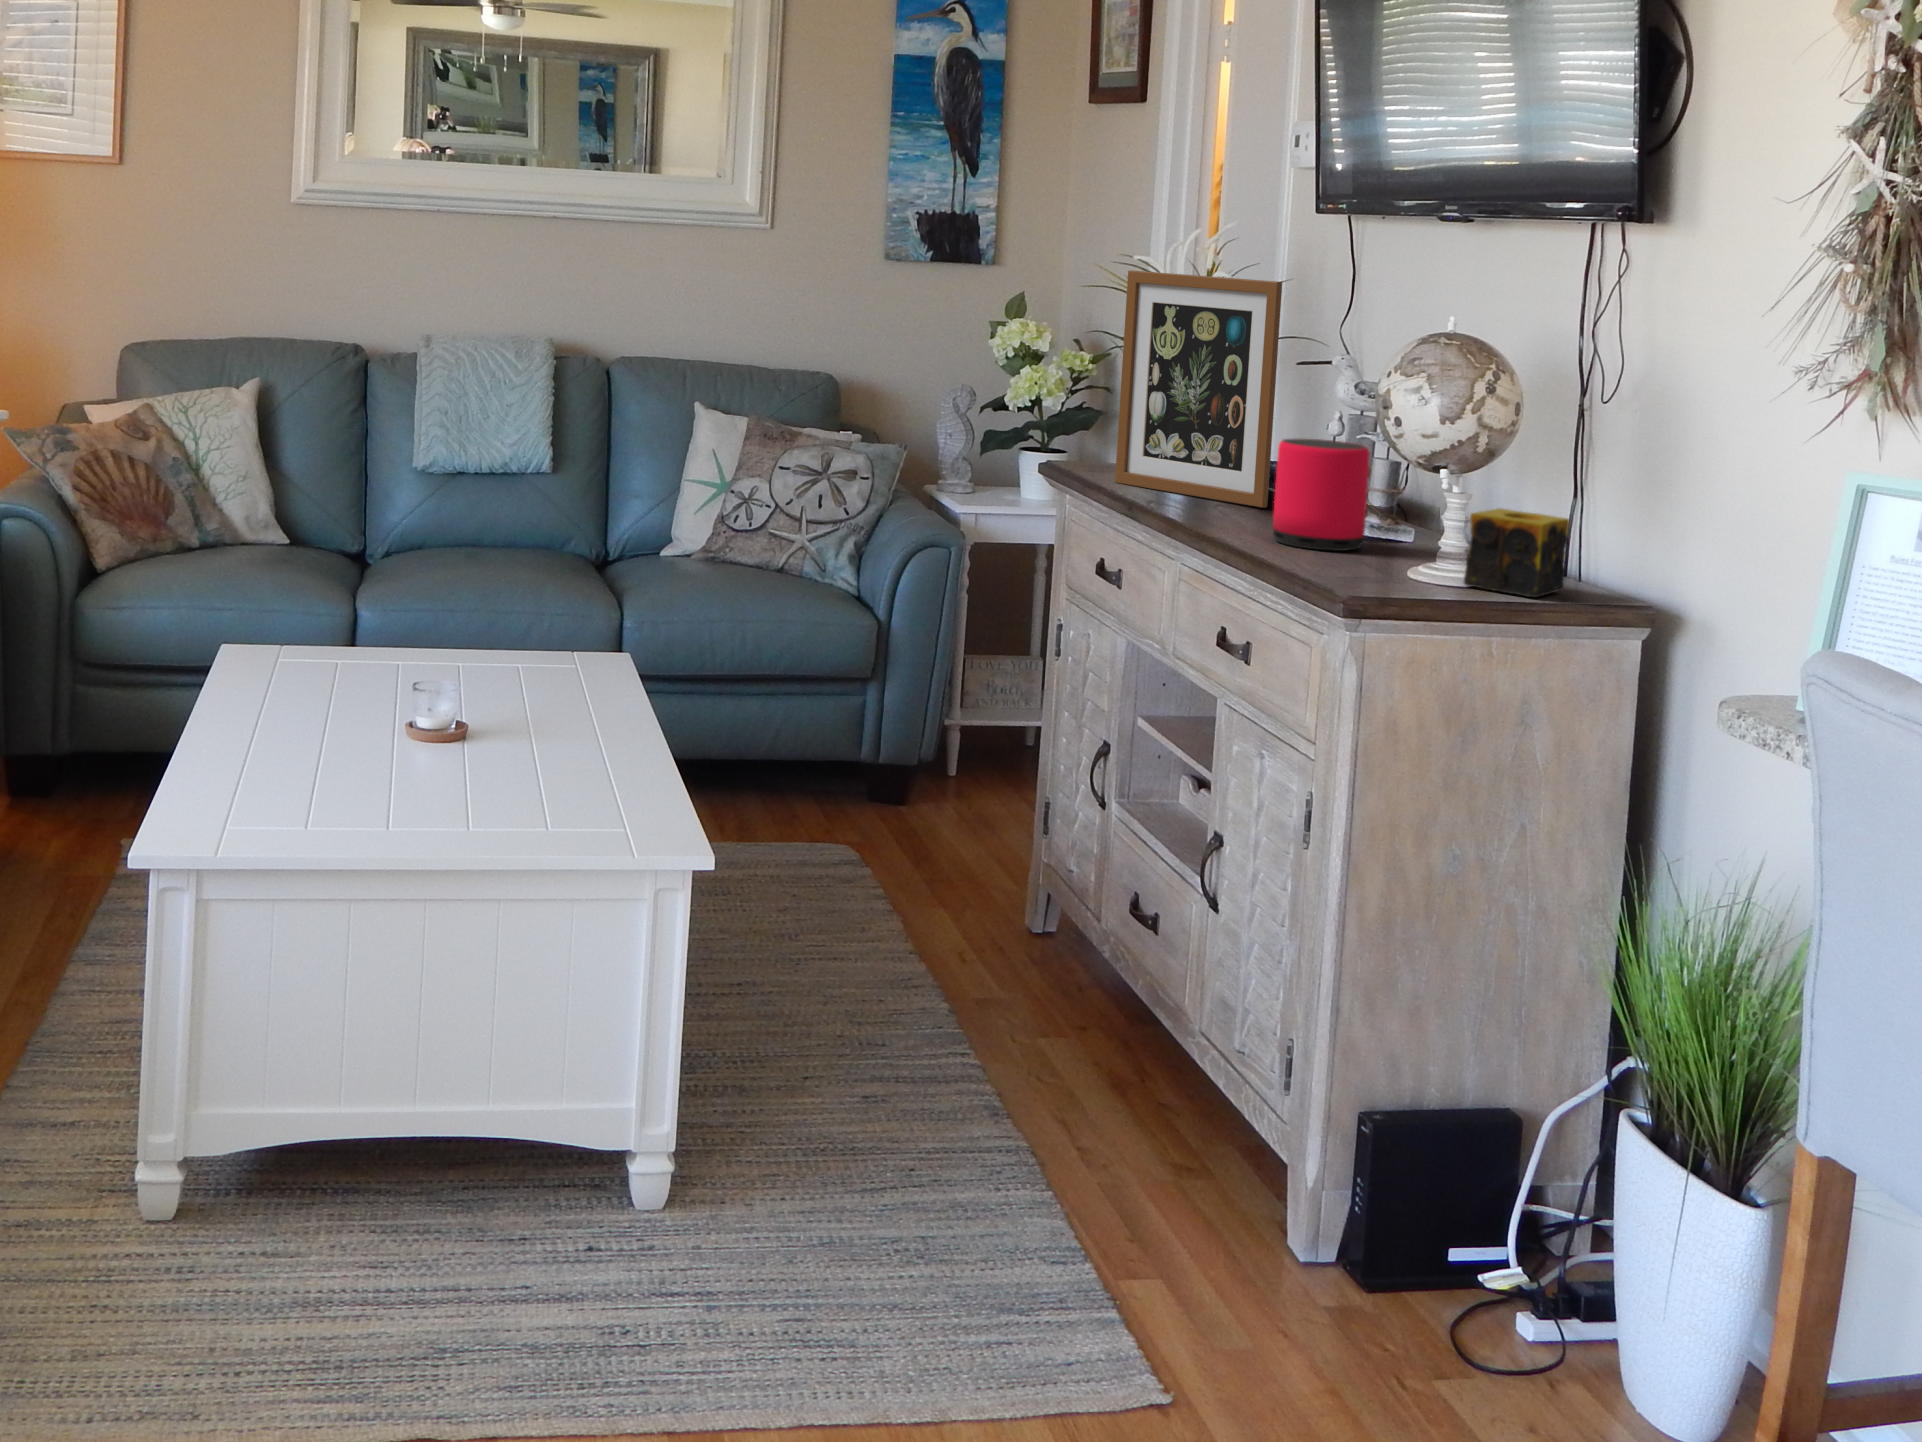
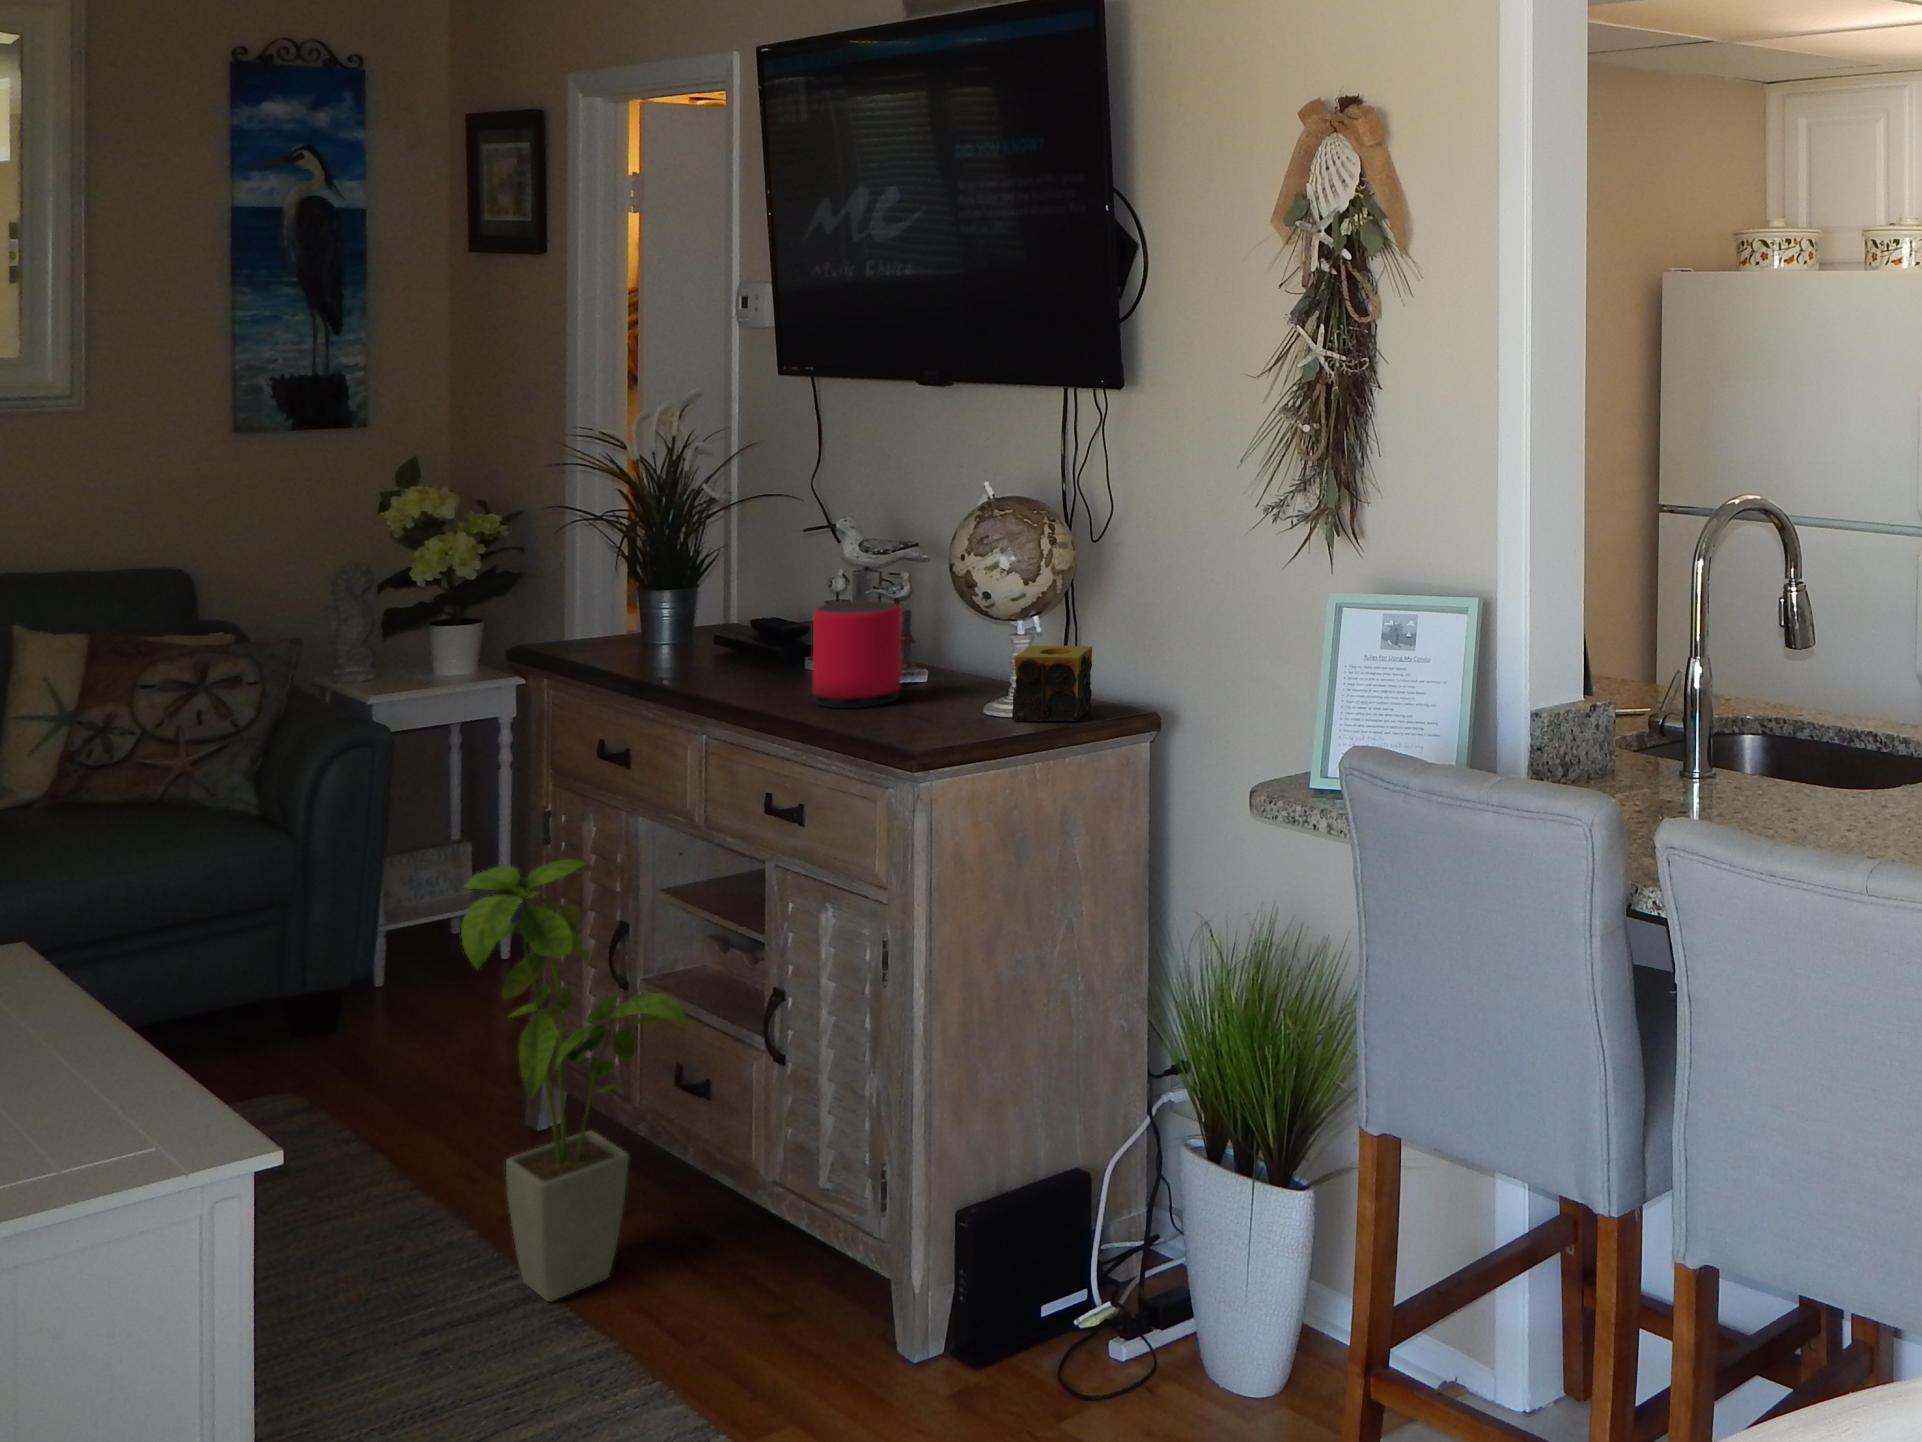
picture frame: present [1115,270,1282,508] -> none [606,449,780,667]
house plant: none [943,646,1149,1065] -> present [461,859,694,1302]

